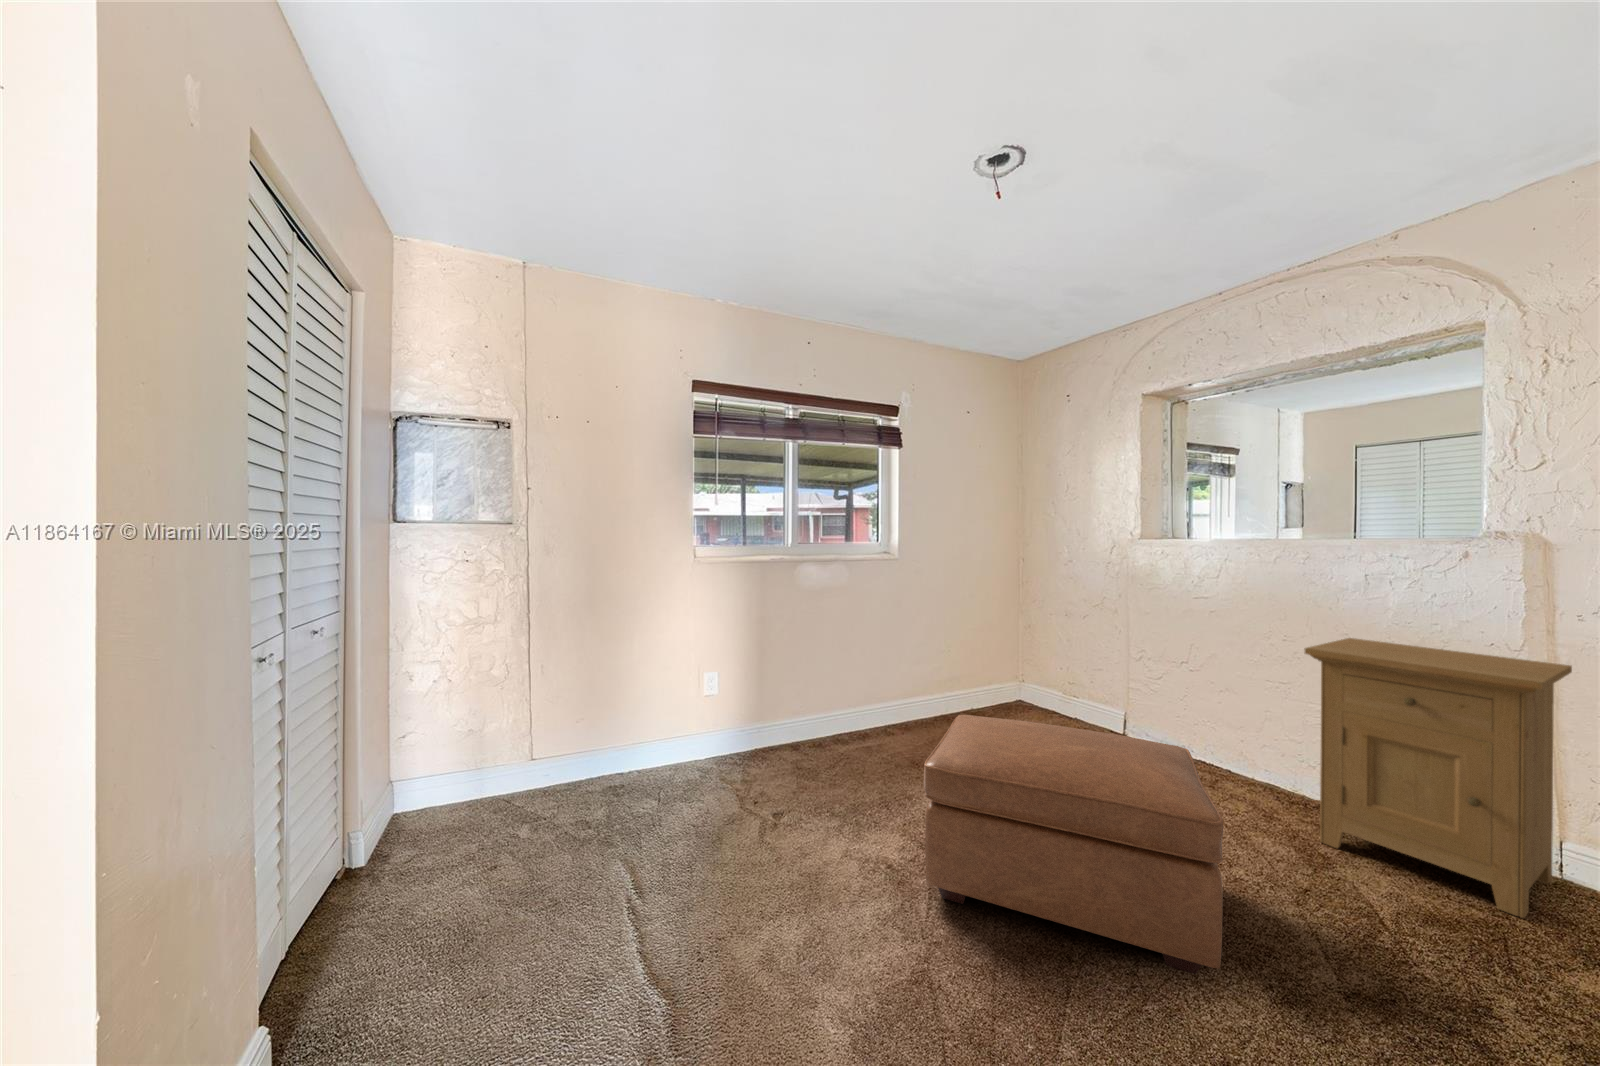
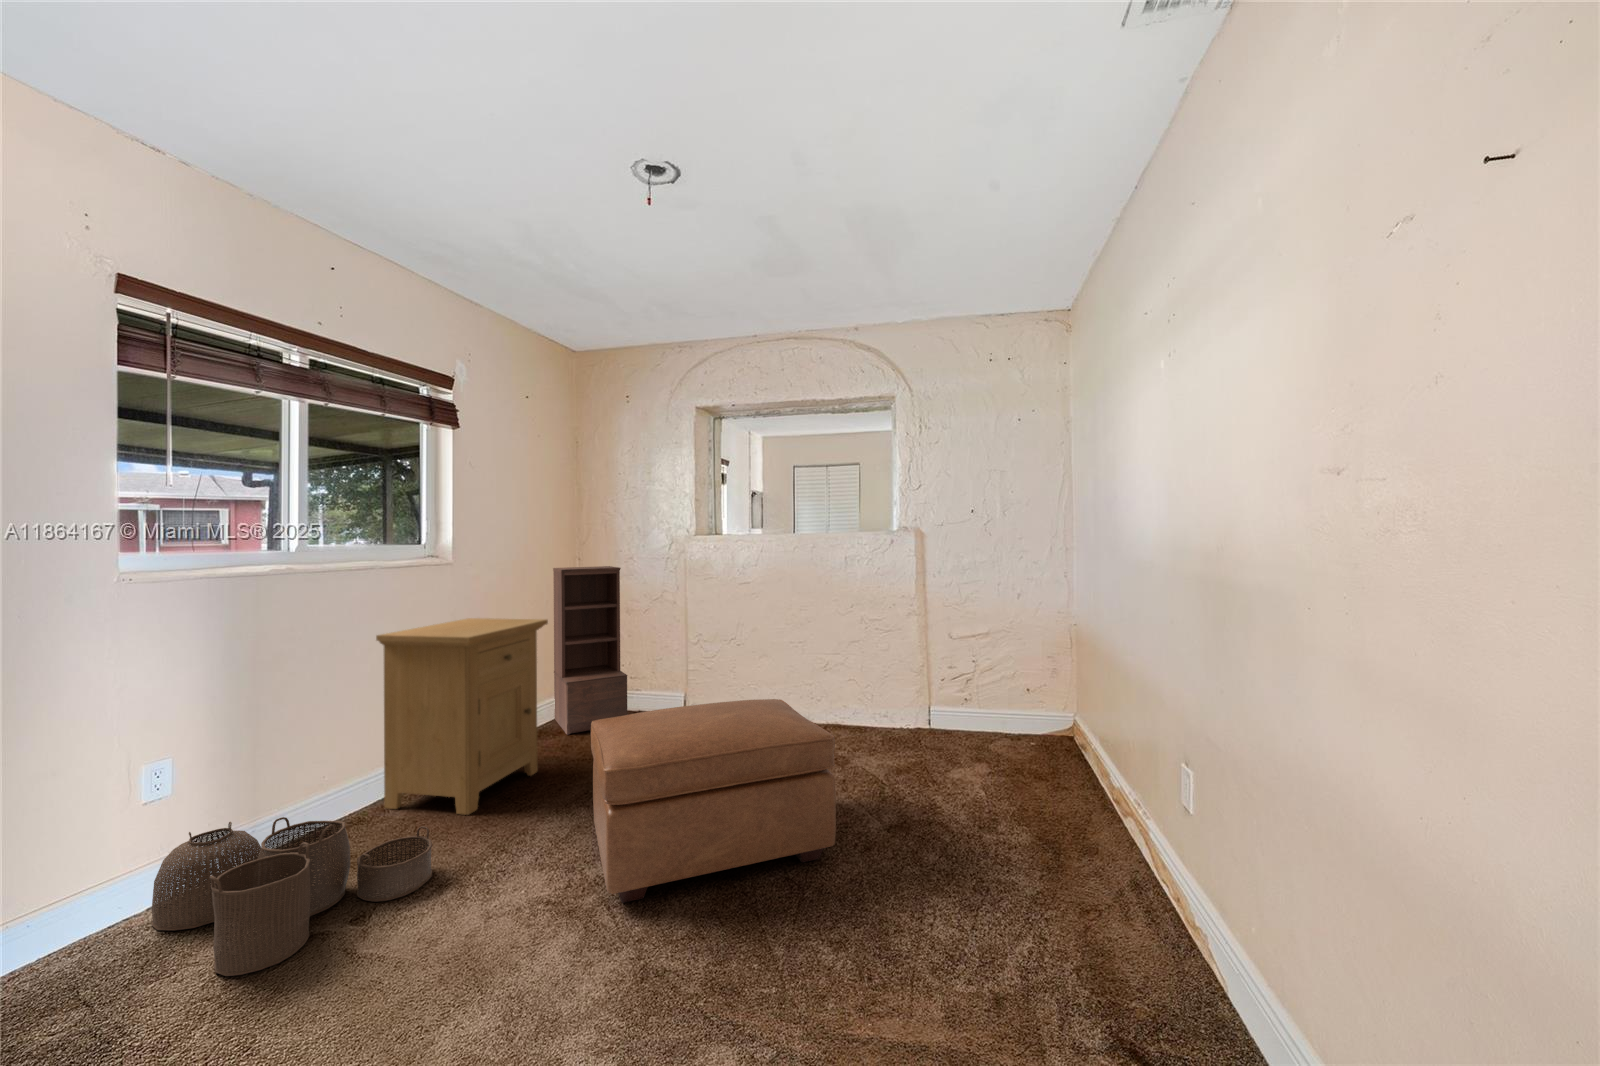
bookshelf: none [992,565,1055,726] -> present [553,566,627,735]
nightstand: present [1305,638,1572,918] -> present [376,618,548,815]
woven basket: none [699,718,833,820] -> present [151,817,432,976]

